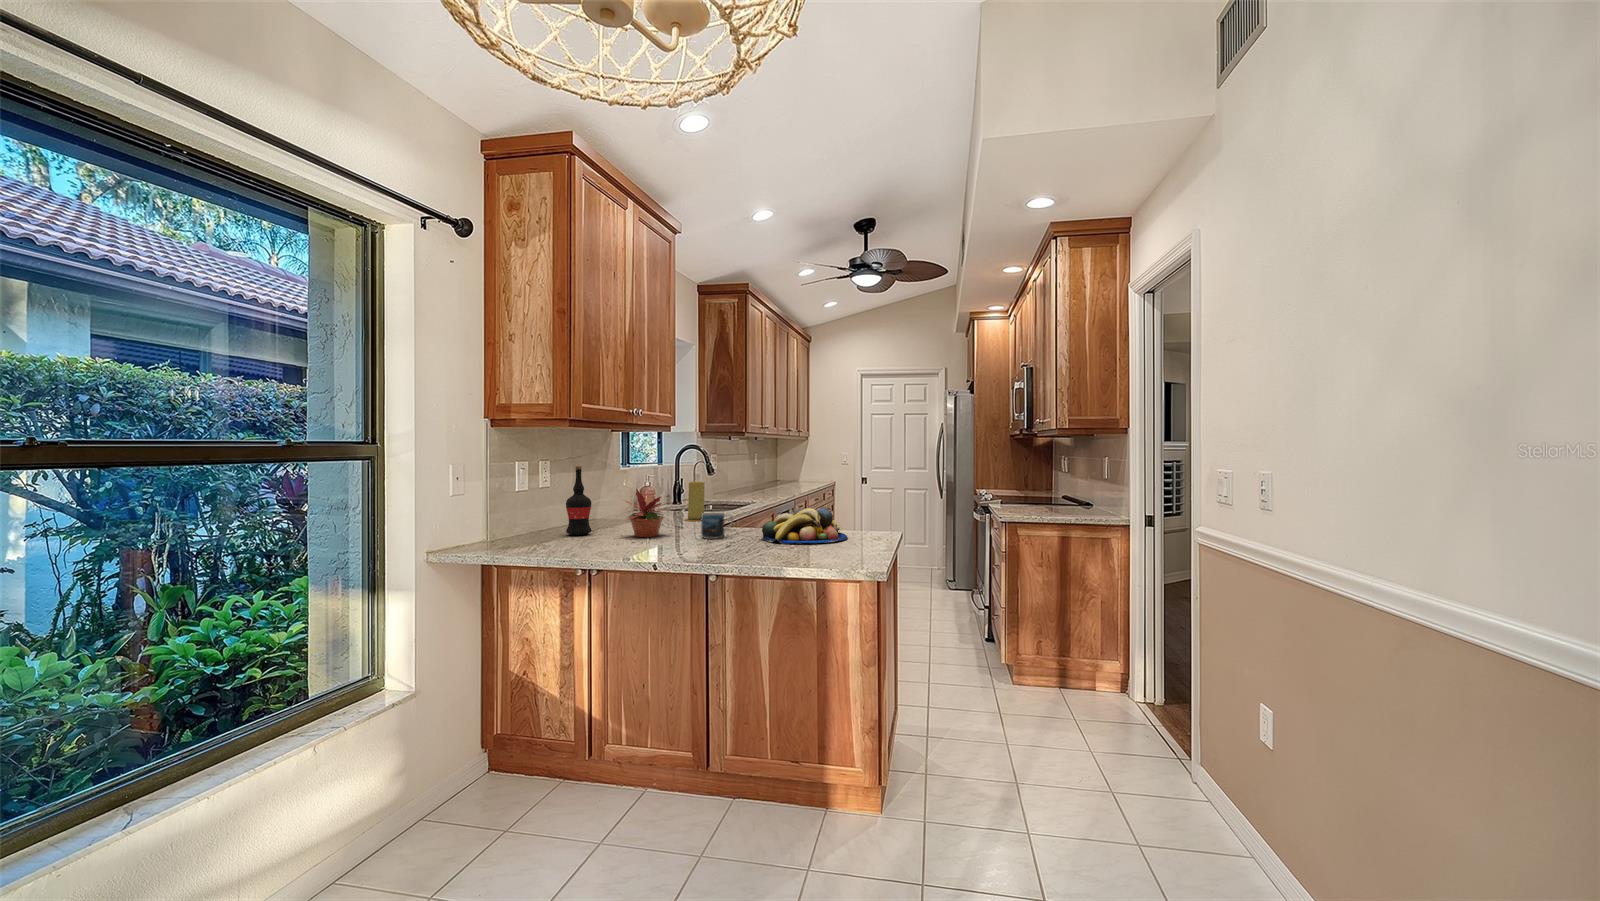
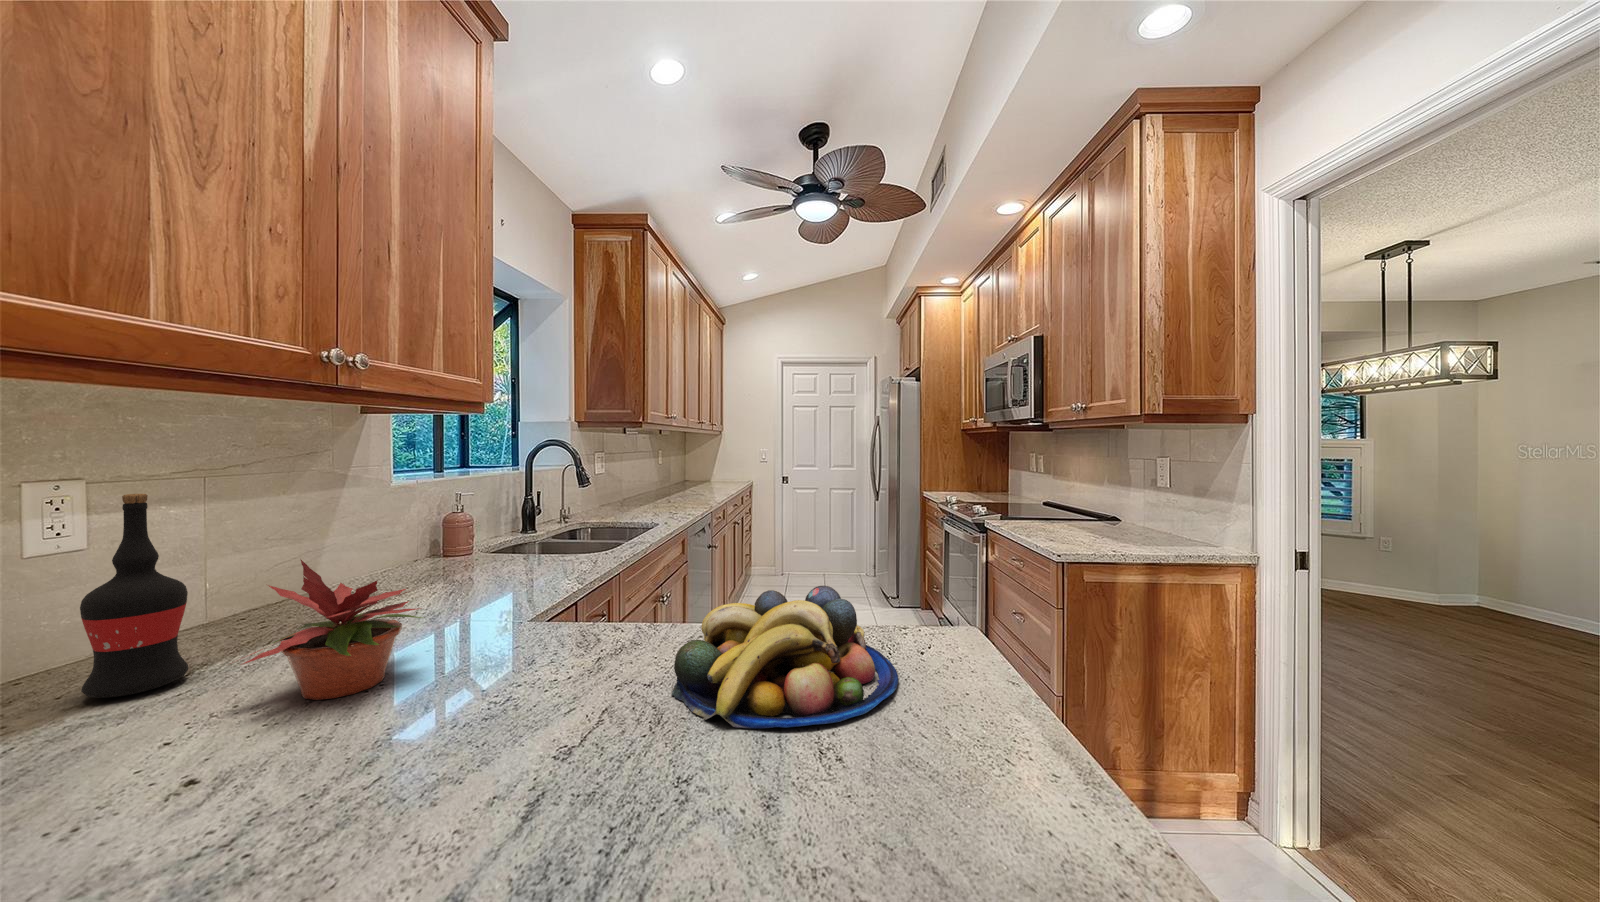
candle: present [685,481,705,521] -> none [513,509,560,590]
mug: present [701,512,733,539] -> none [501,612,596,698]

